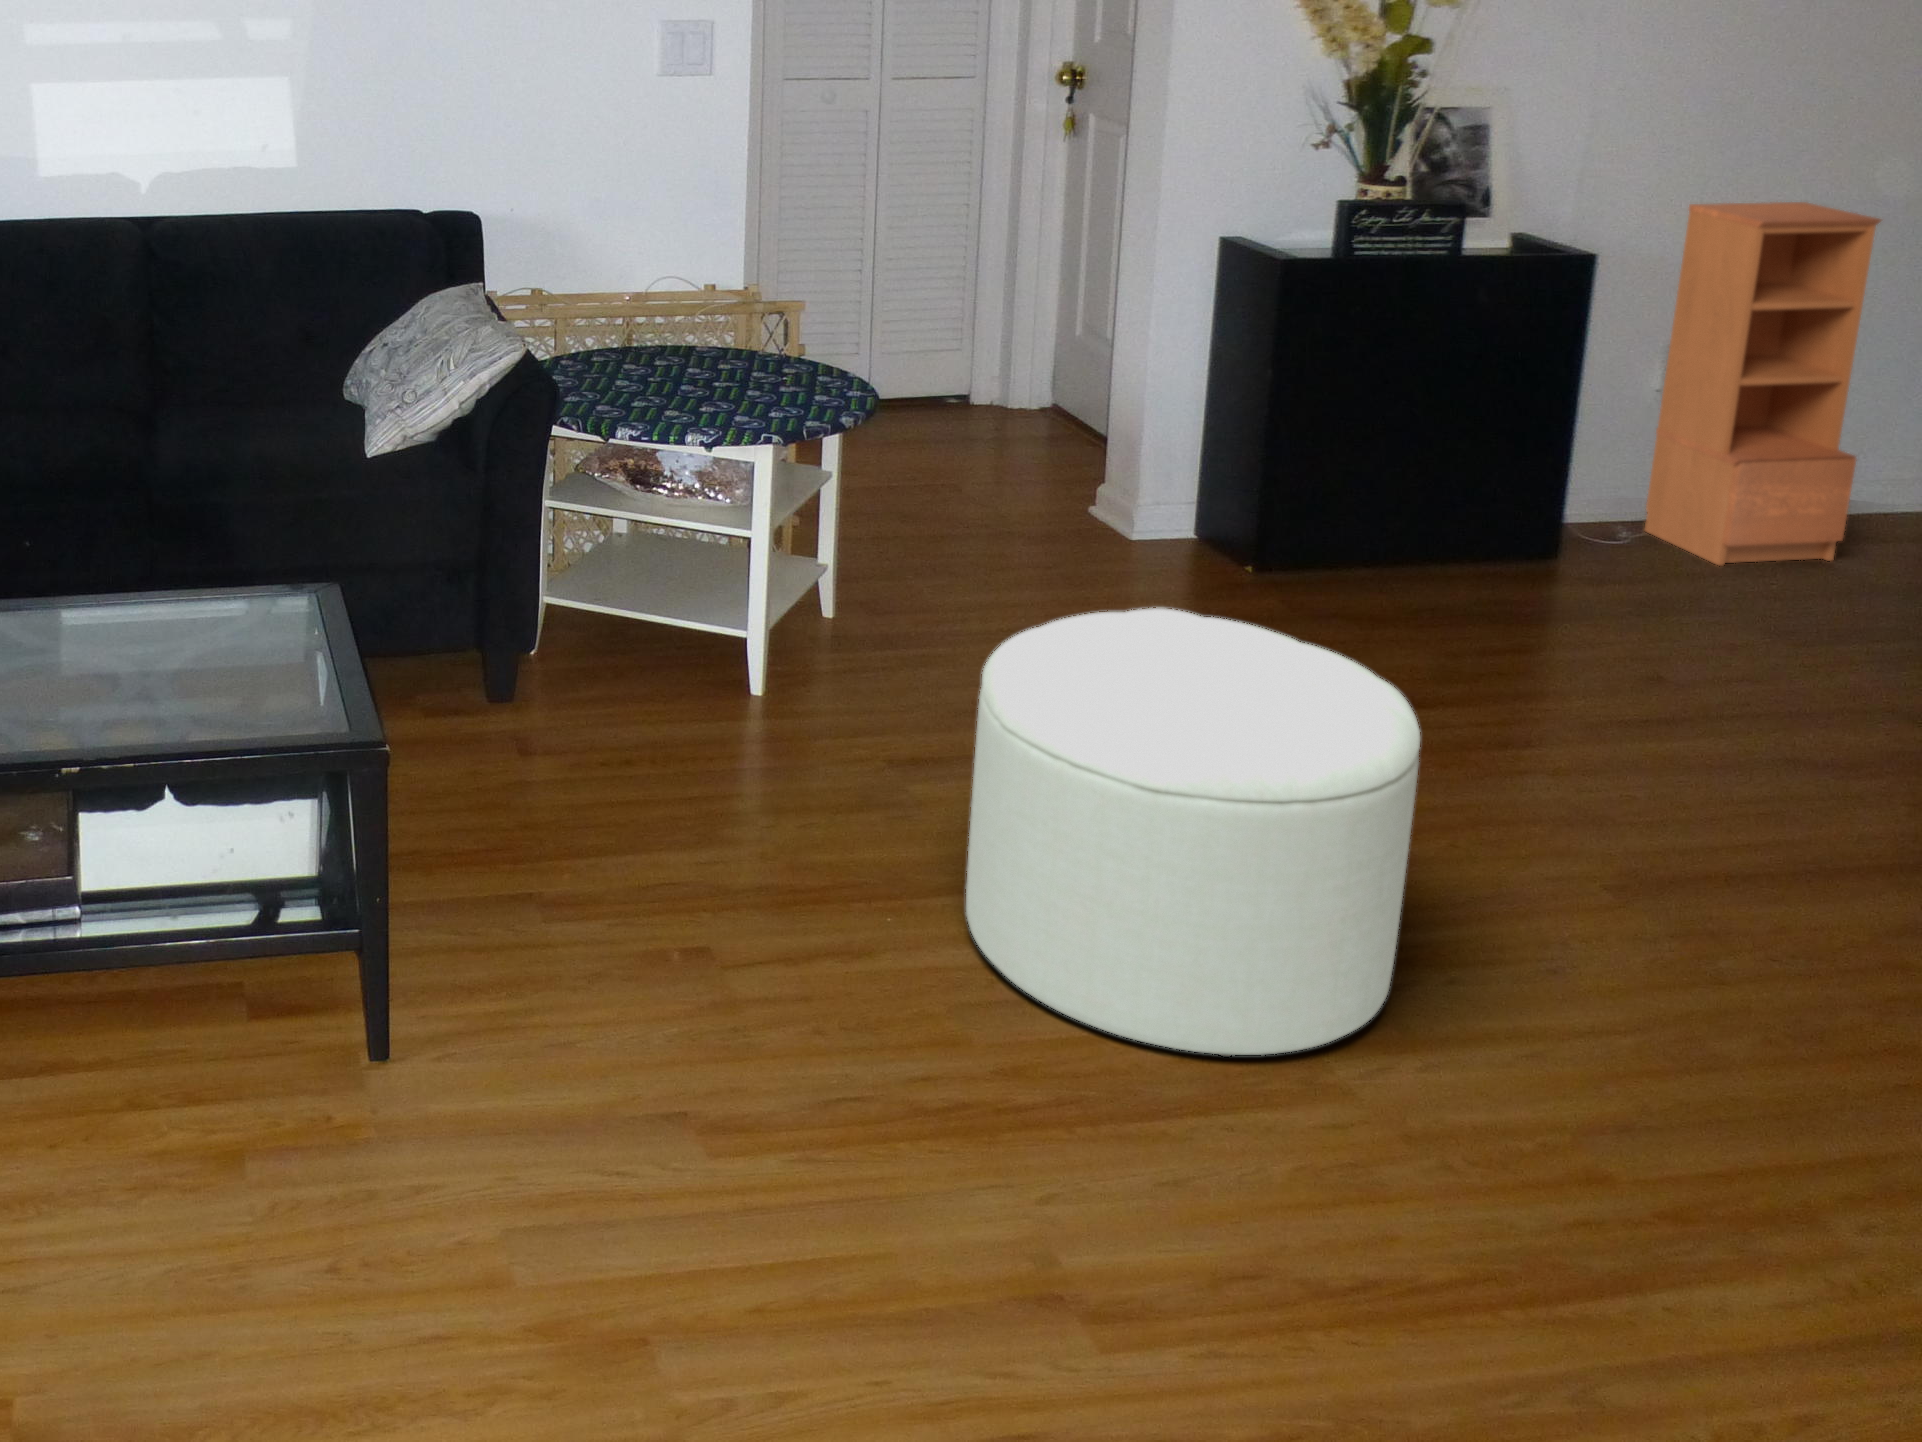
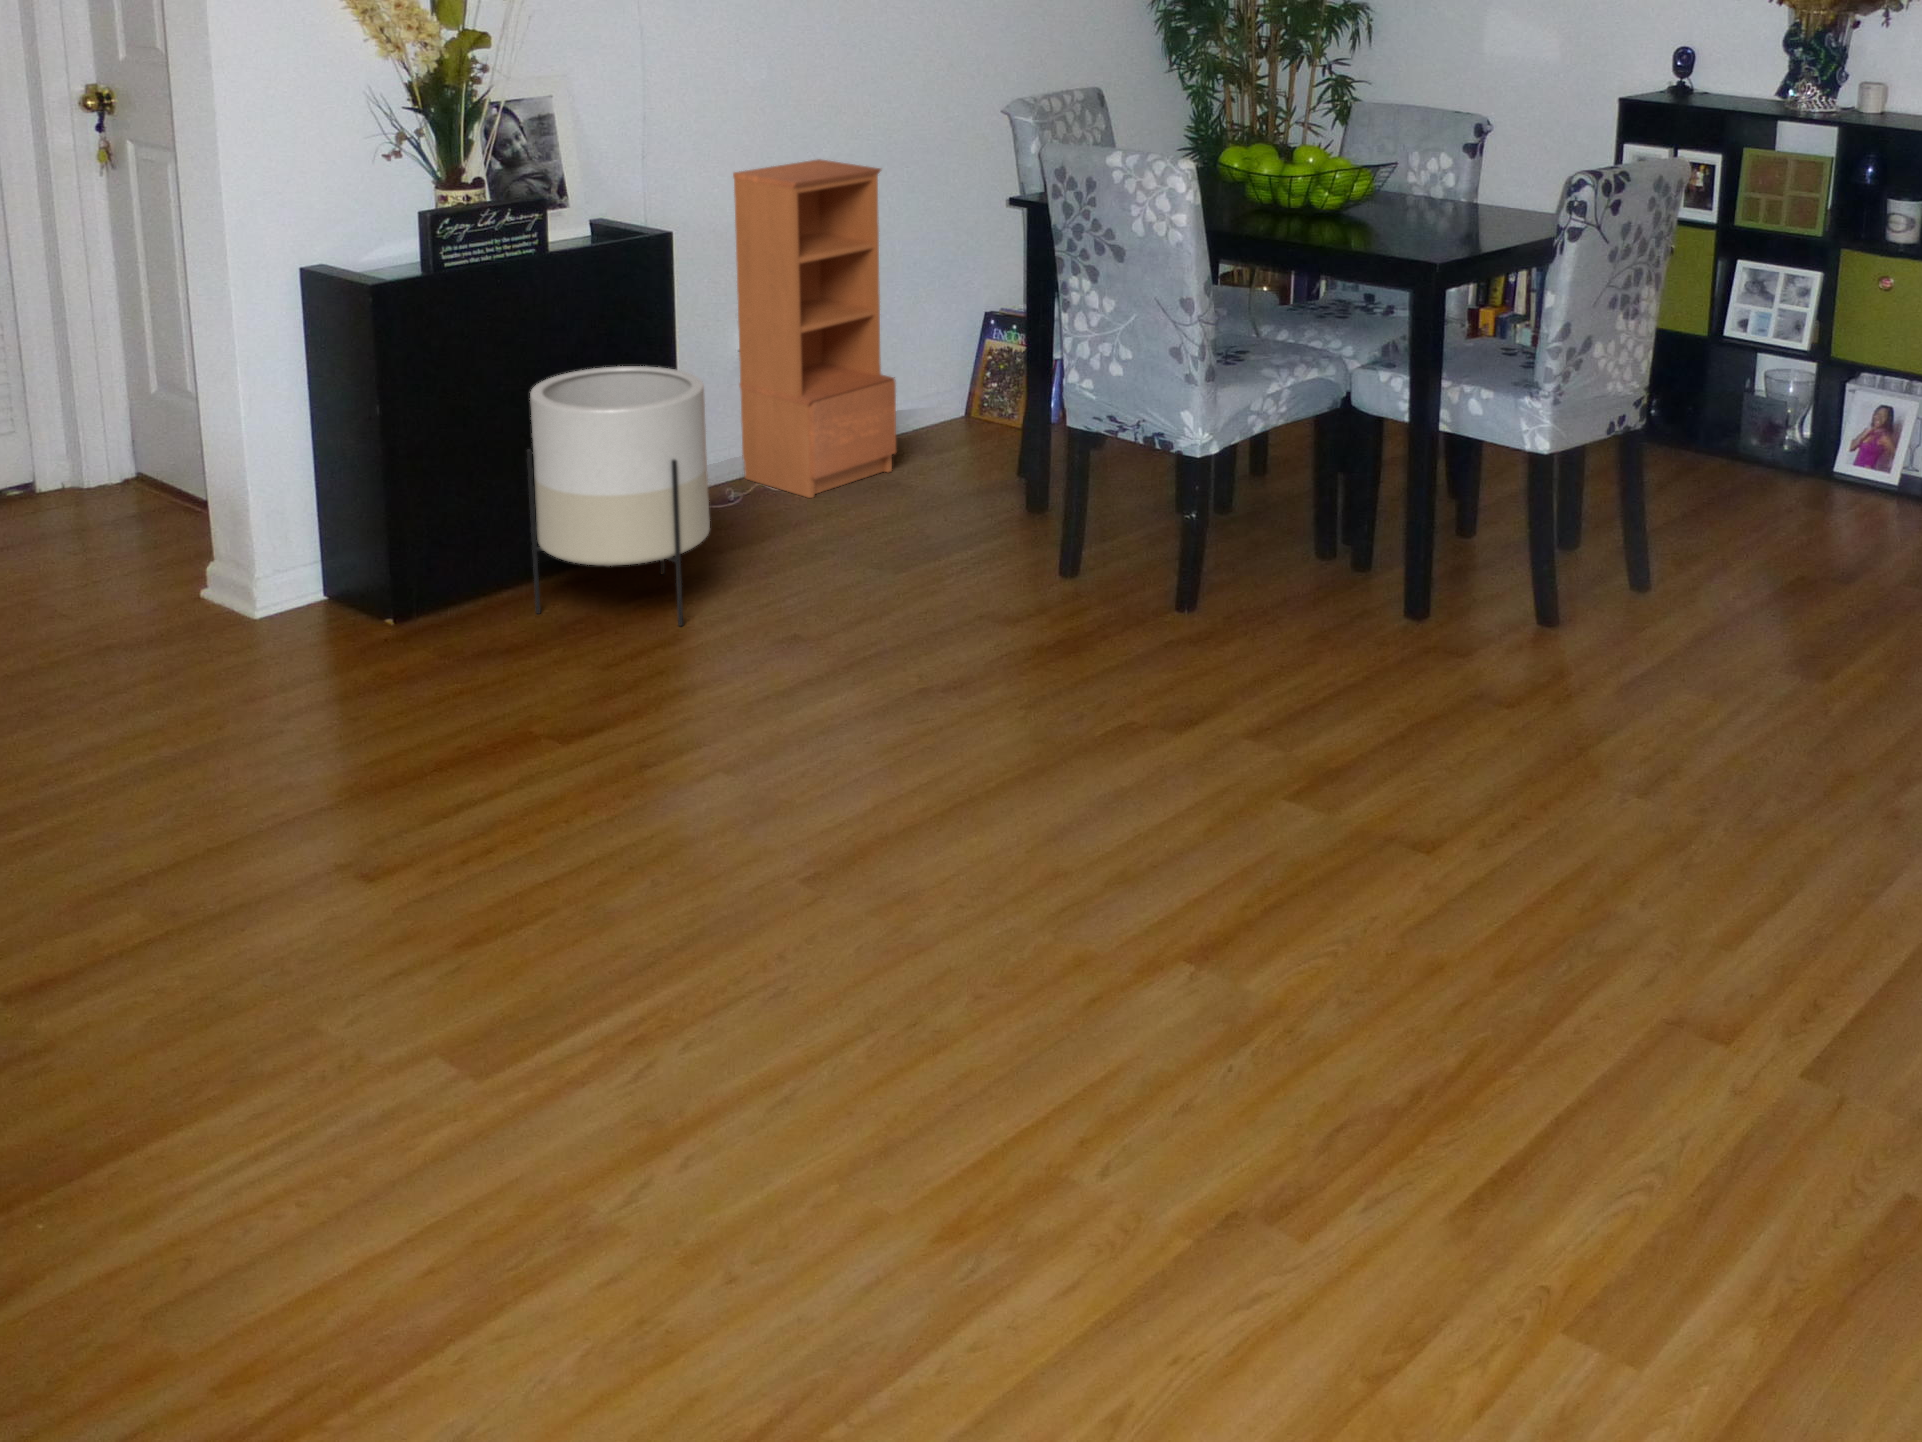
planter: none [1381,376,1602,648] -> present [527,366,710,626]
ottoman: present [966,608,1420,1057] -> none [125,719,648,1264]

